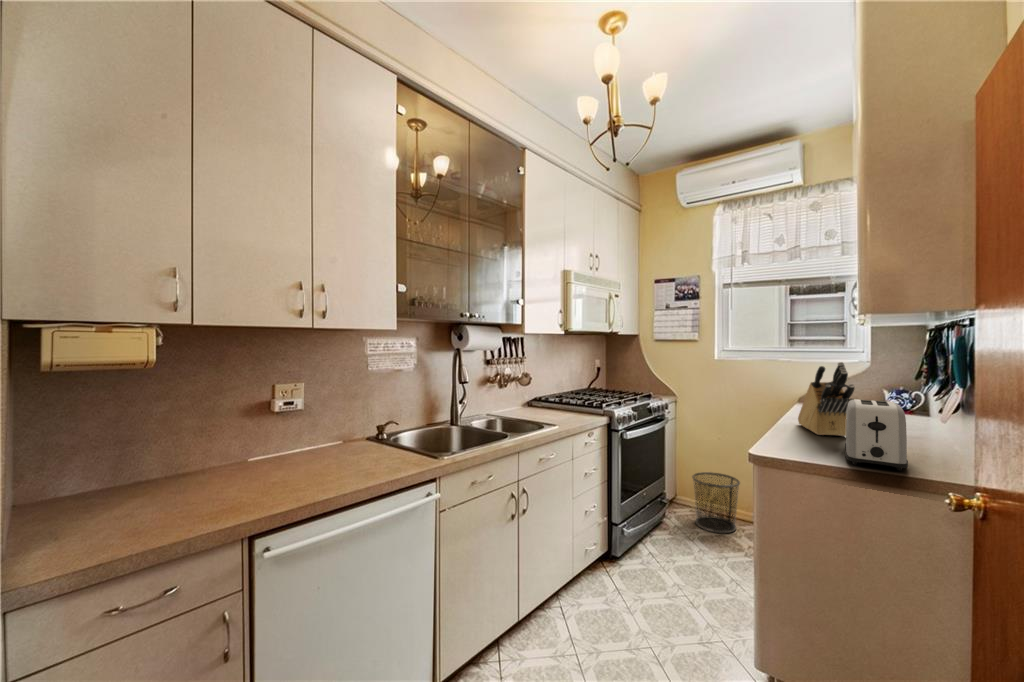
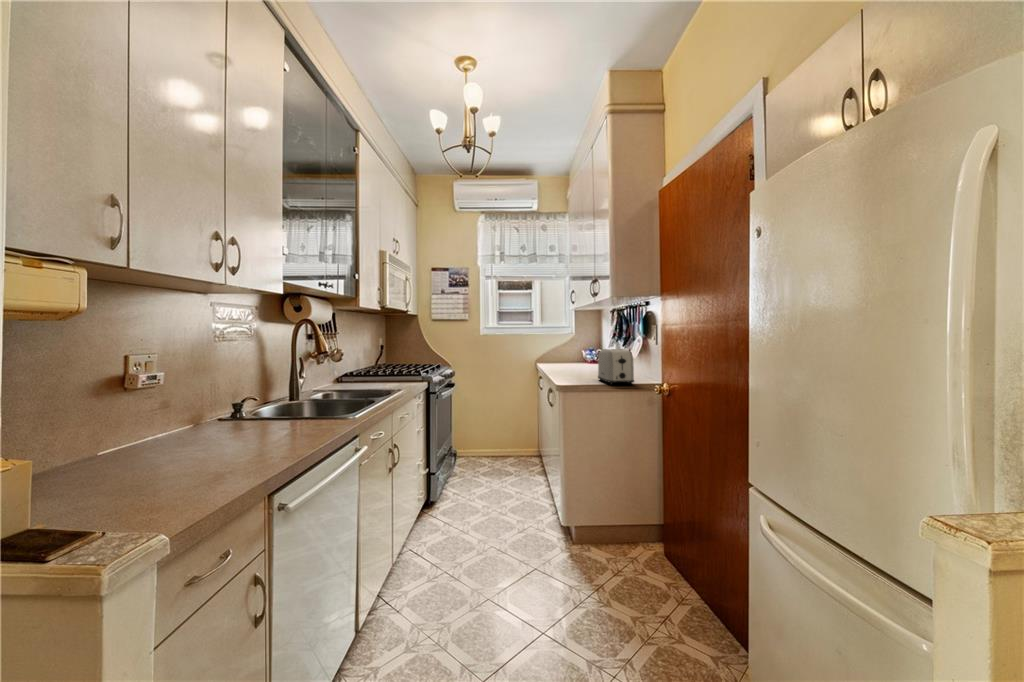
knife block: present [798,362,854,436] -> none [559,329,597,376]
waste bin: present [692,472,740,533] -> none [469,424,503,468]

